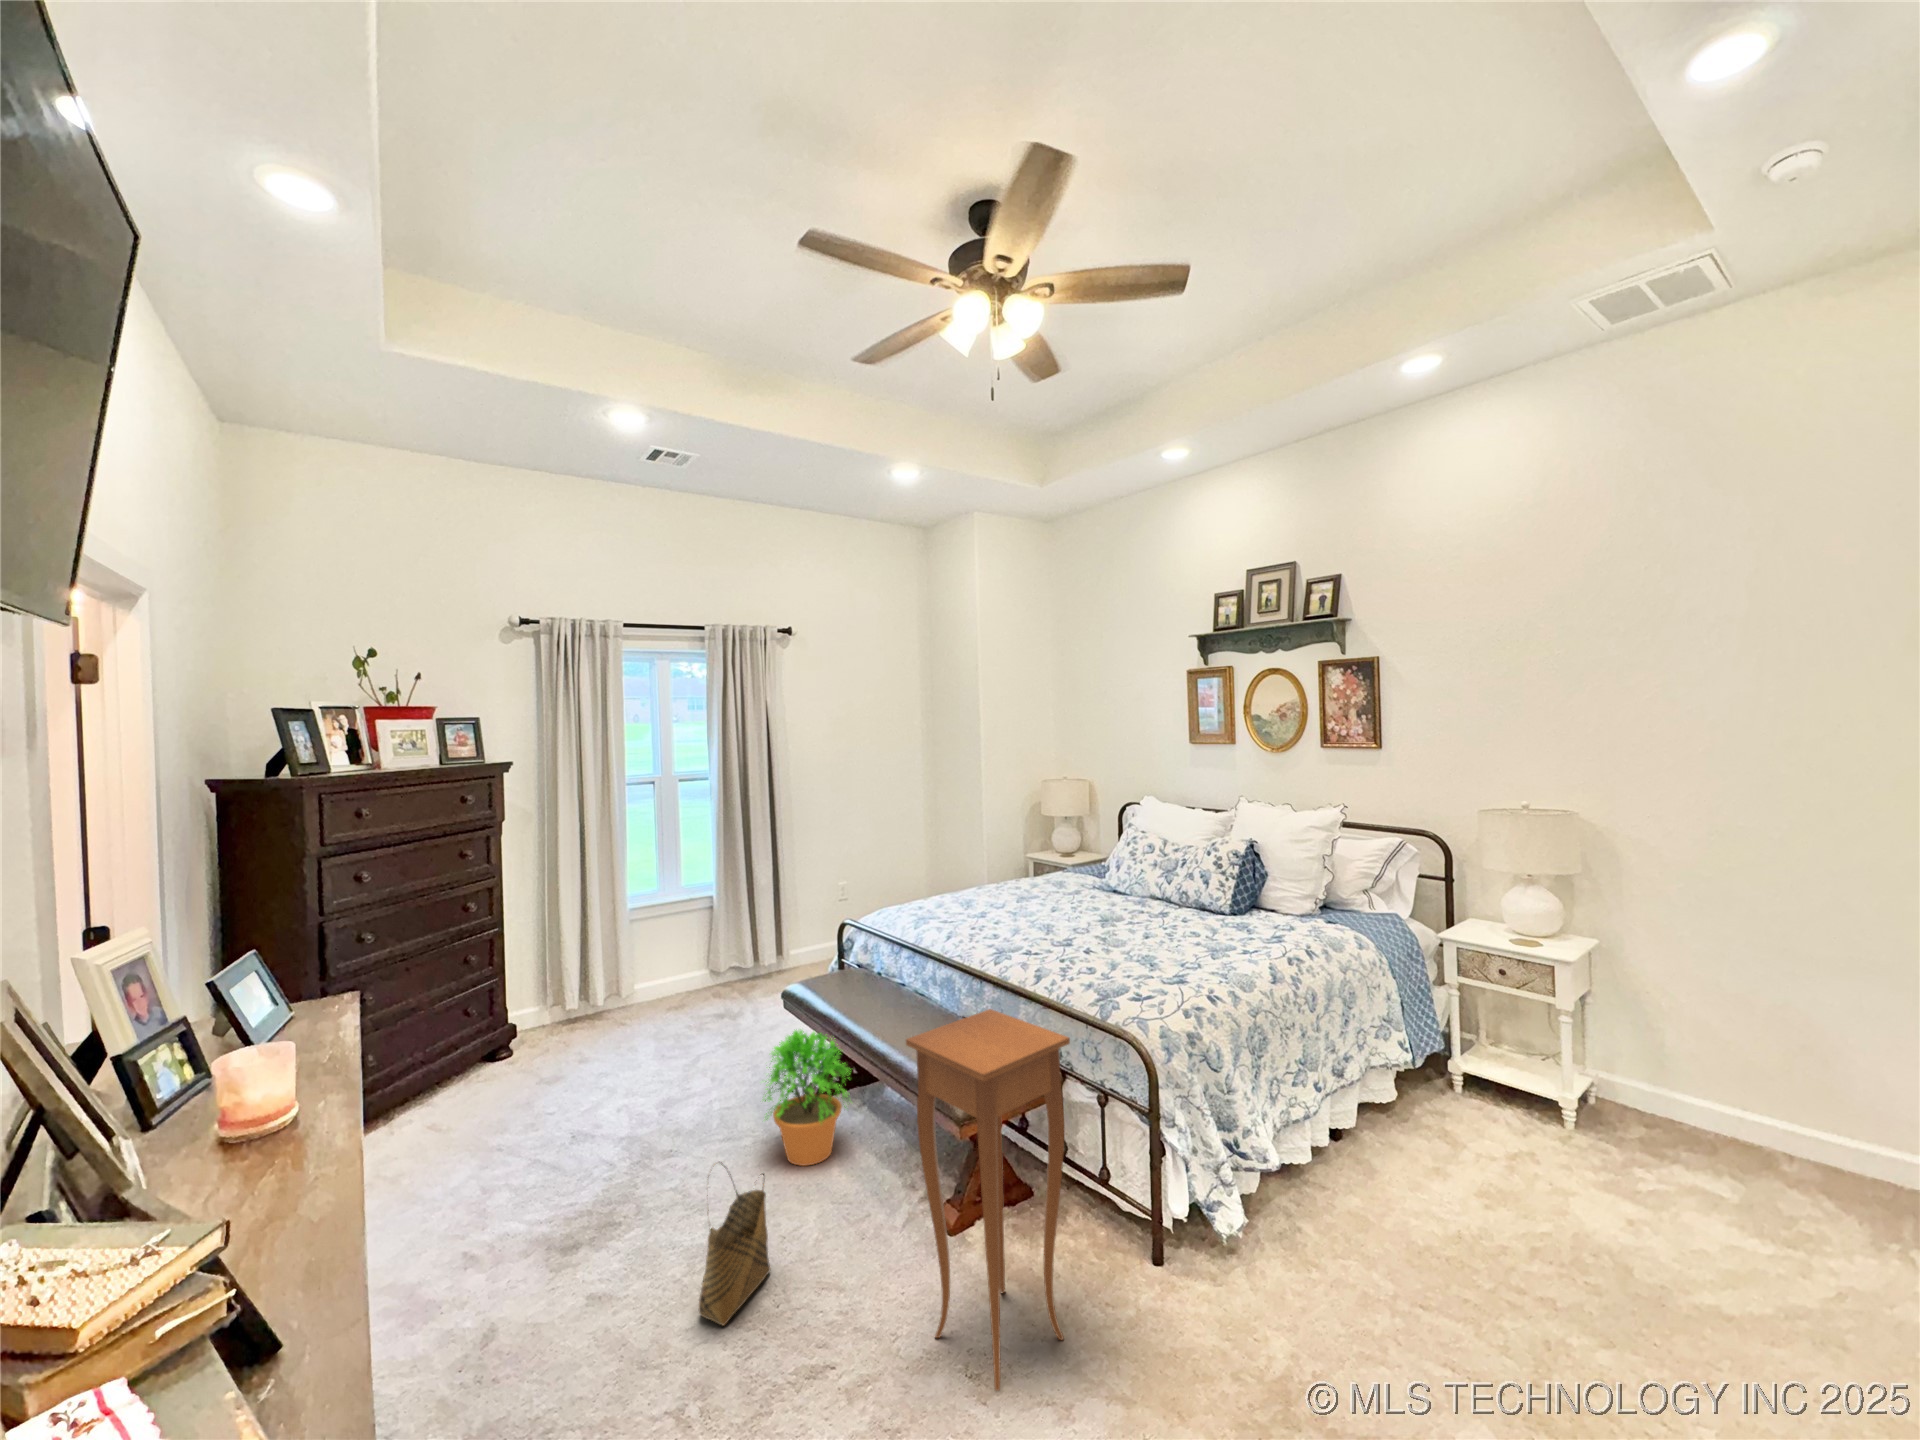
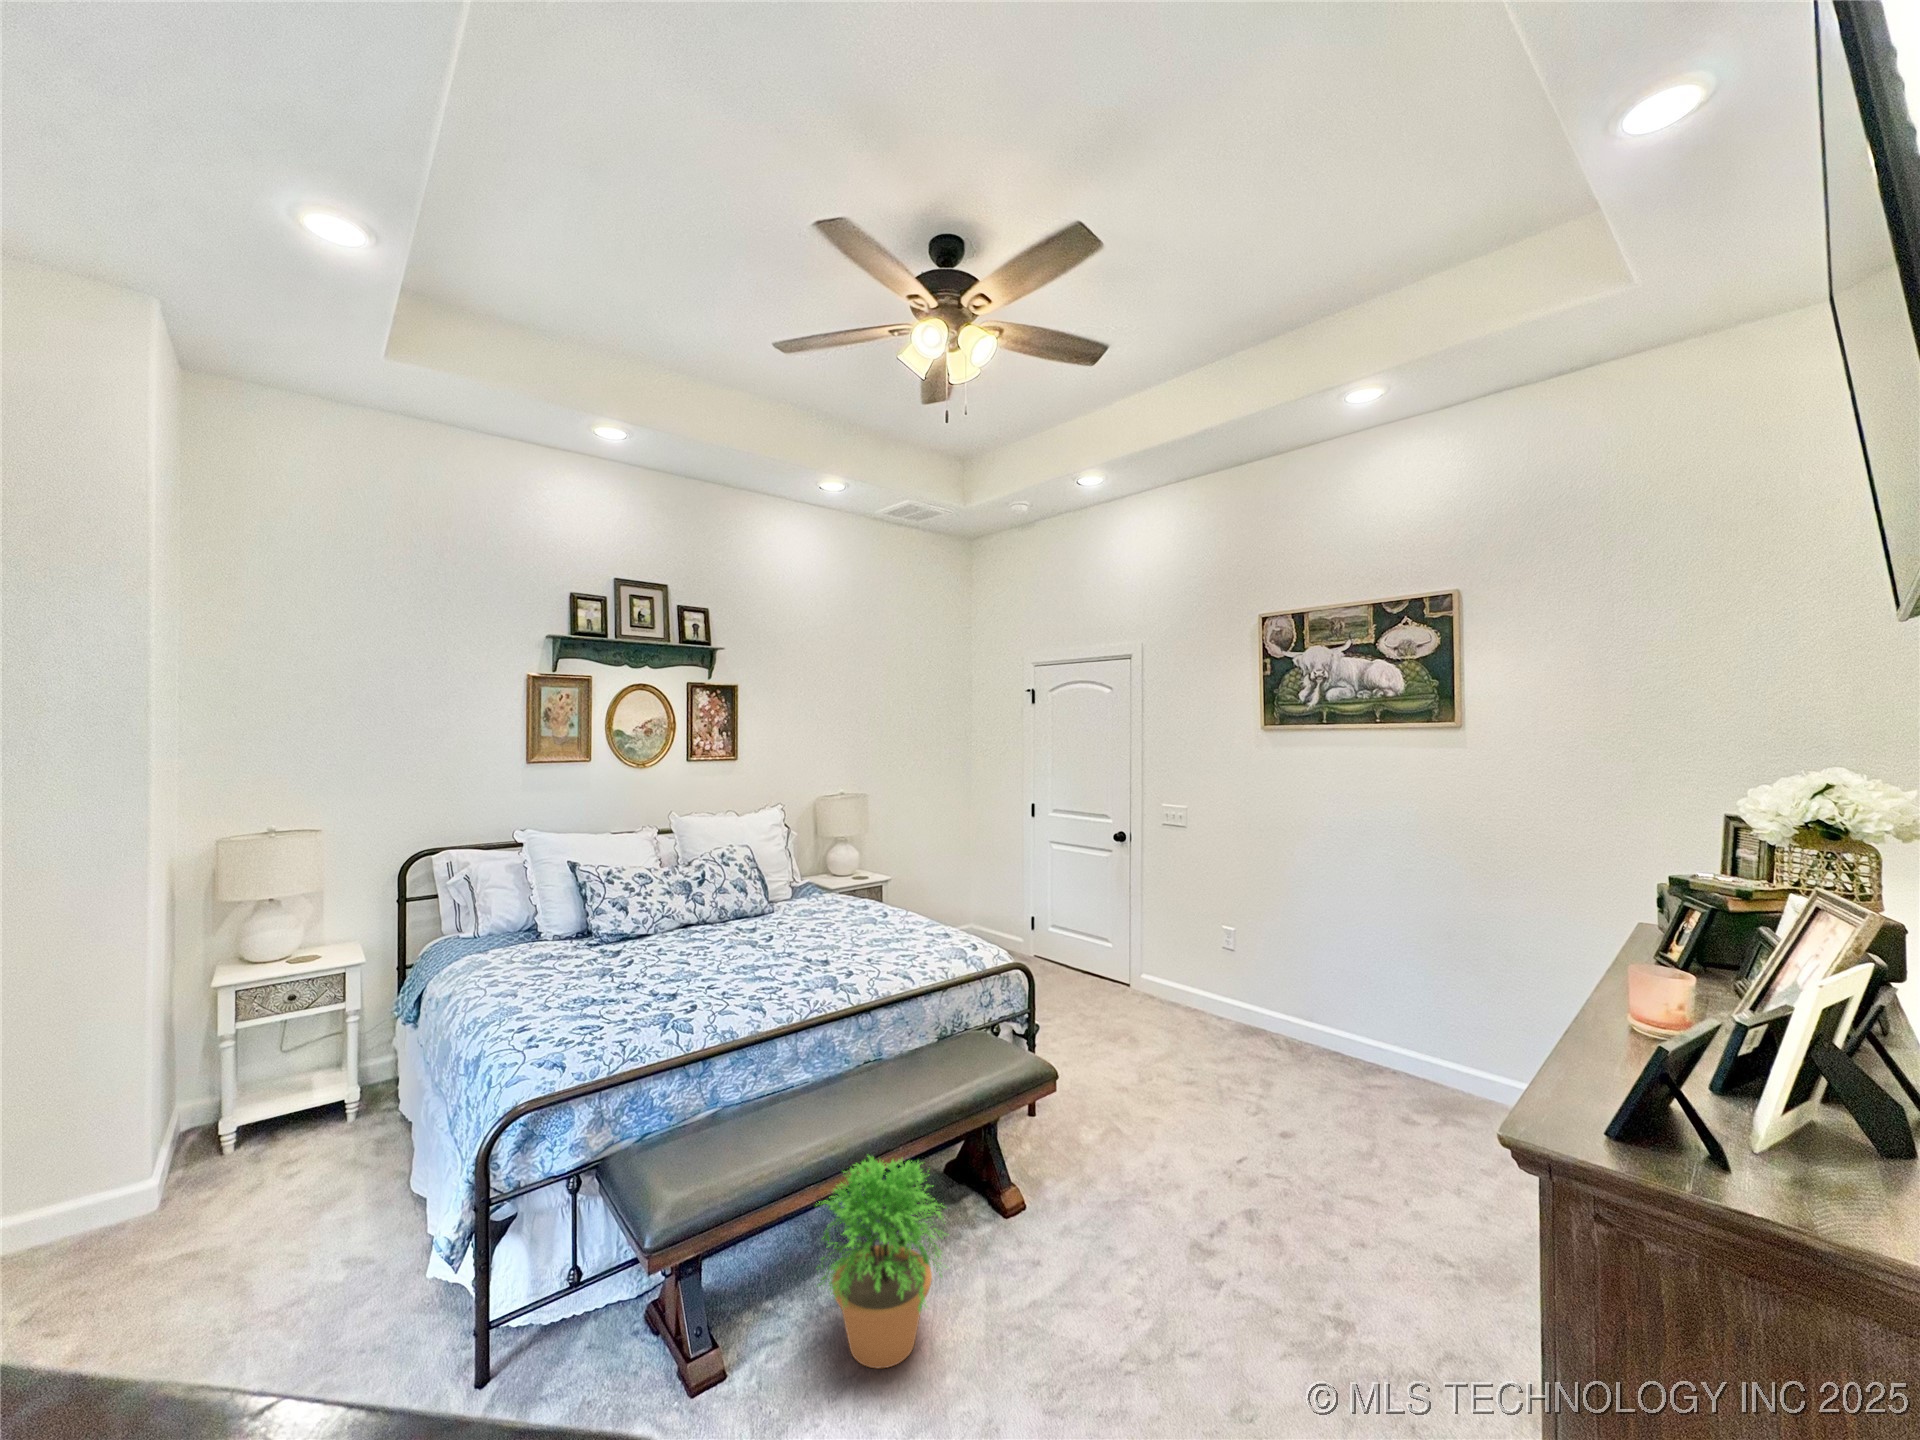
side table: present [906,1009,1070,1391] -> none [1092,937,1213,1204]
woven basket: present [699,1162,770,1325] -> none [1121,1184,1228,1360]

